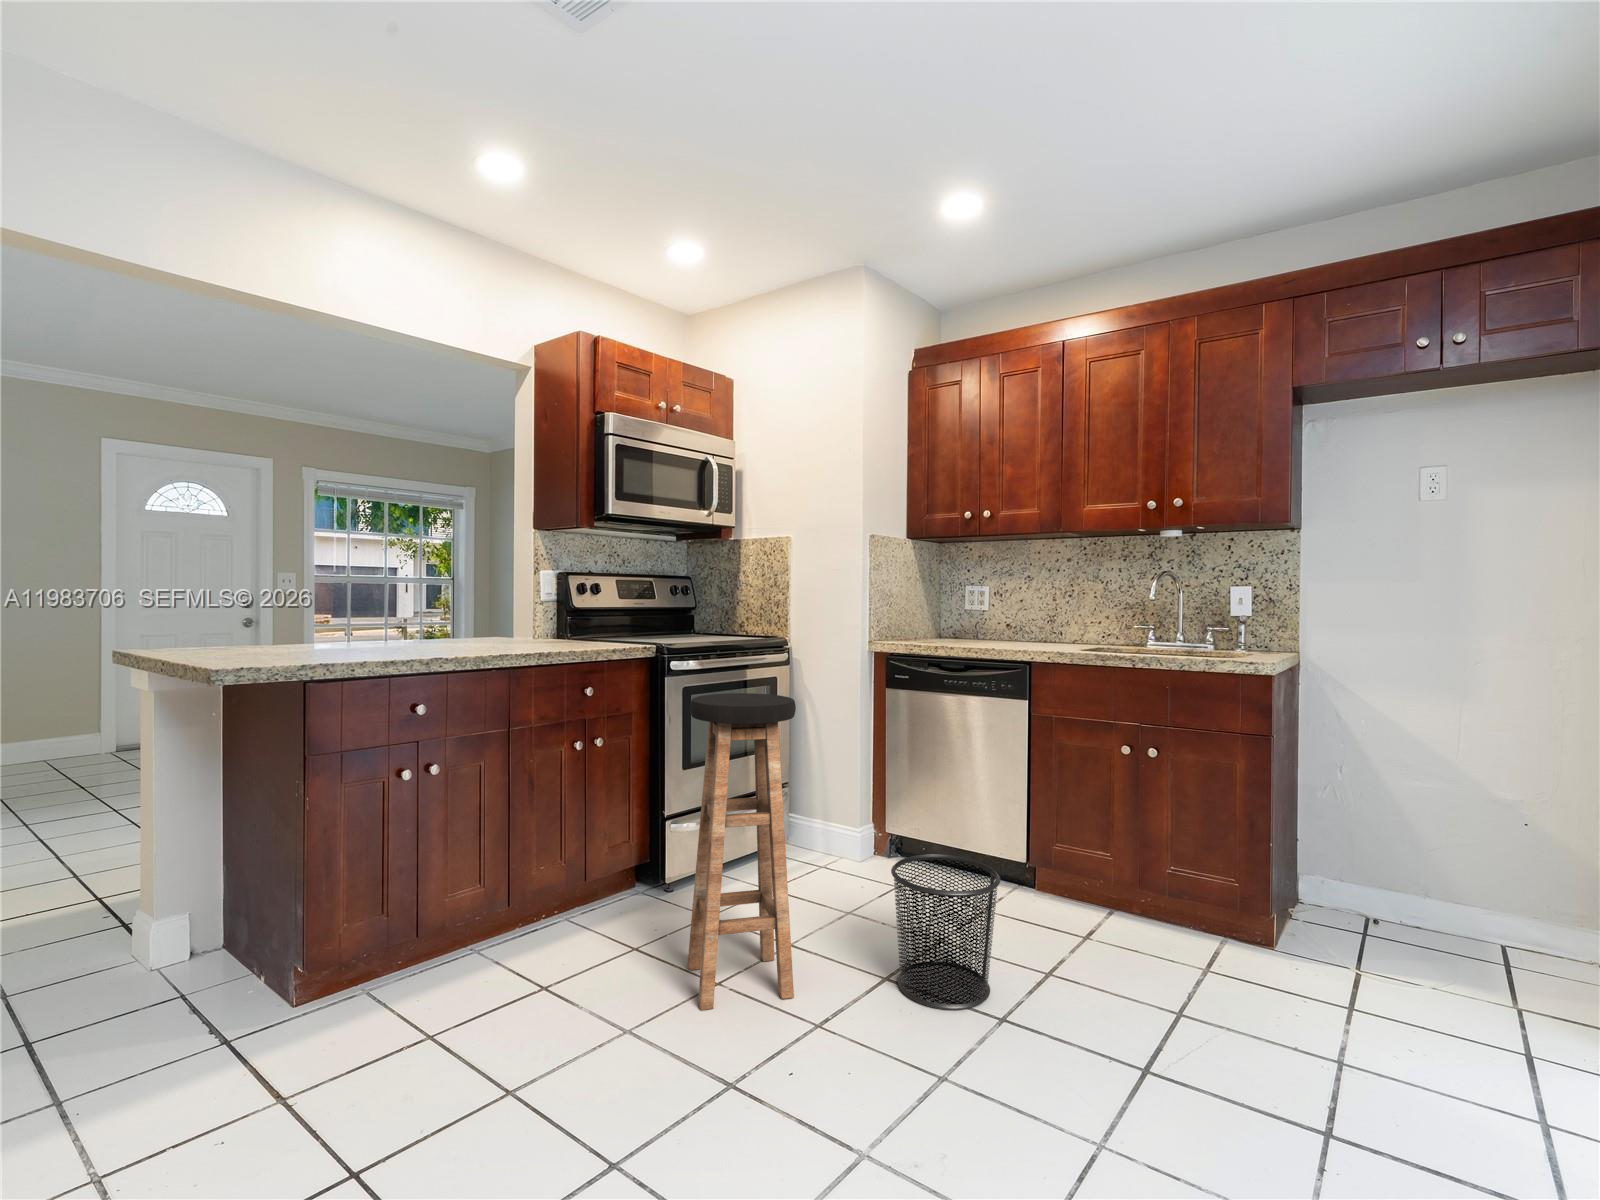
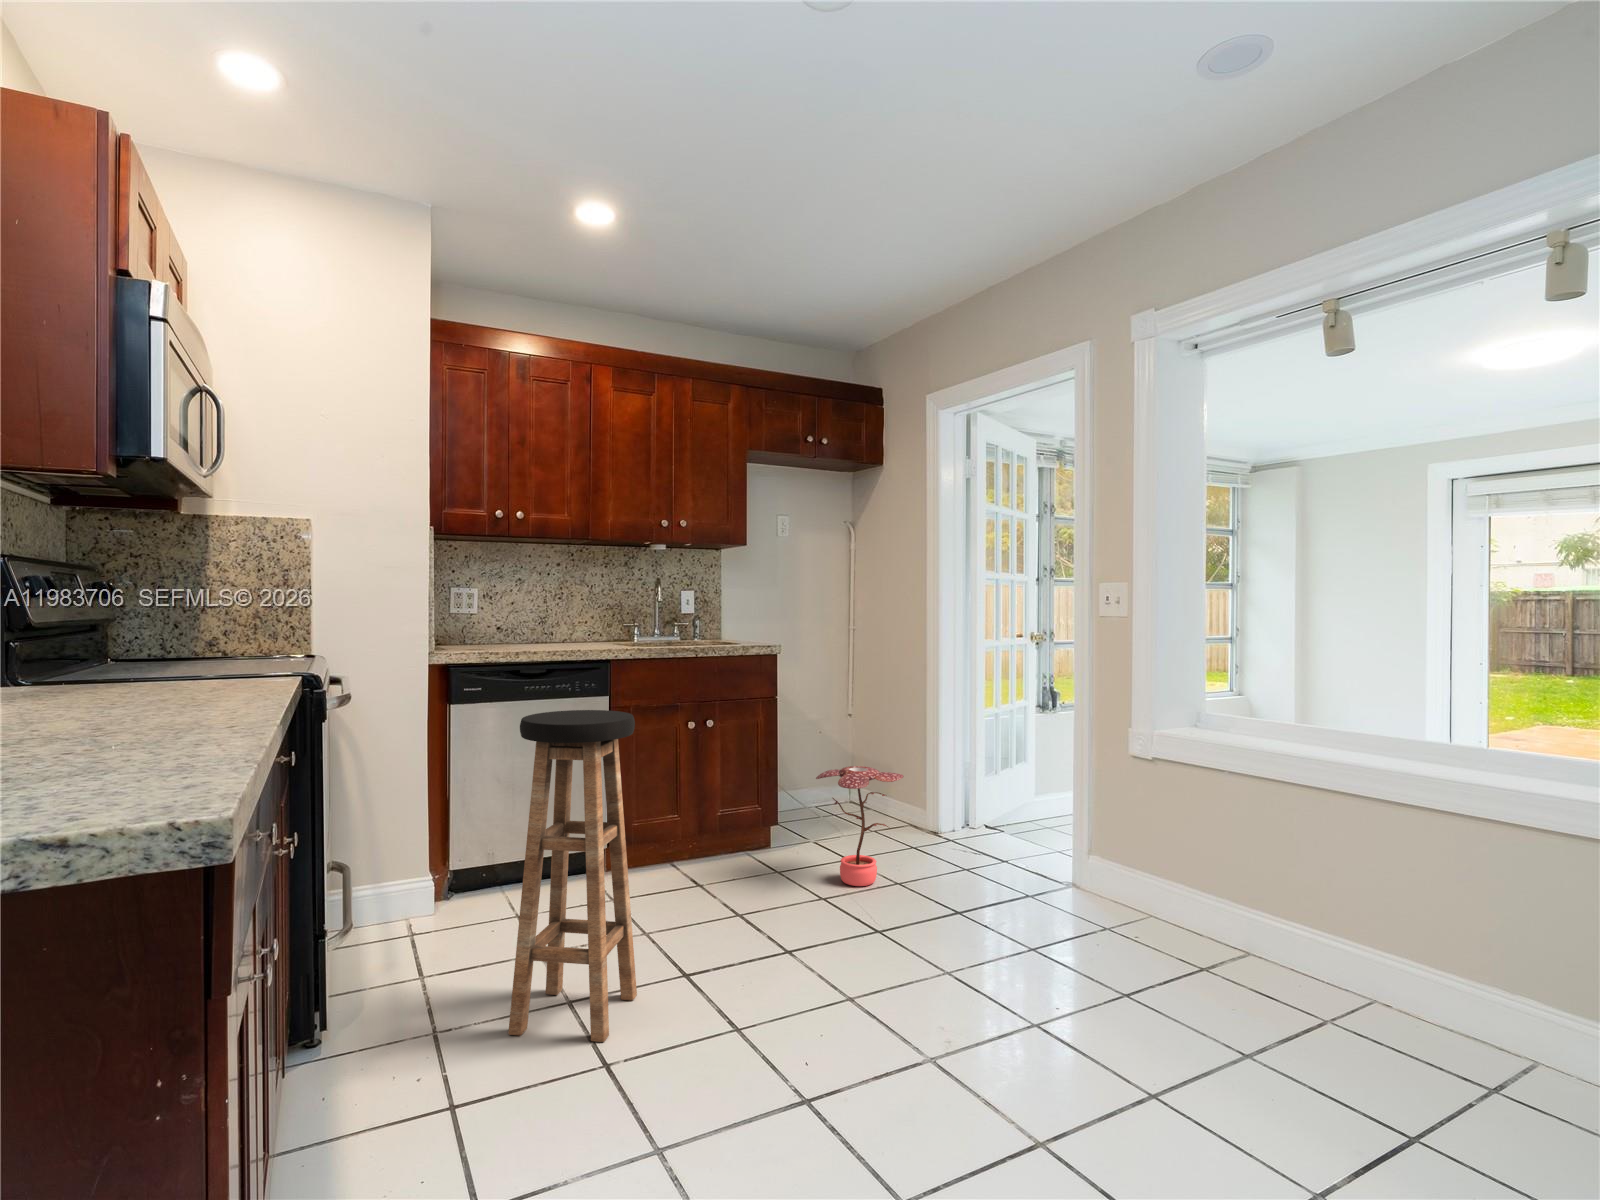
waste bin: present [891,854,1000,1010] -> none [646,827,738,951]
potted plant: none [1211,862,1362,1077] -> present [816,766,904,886]

